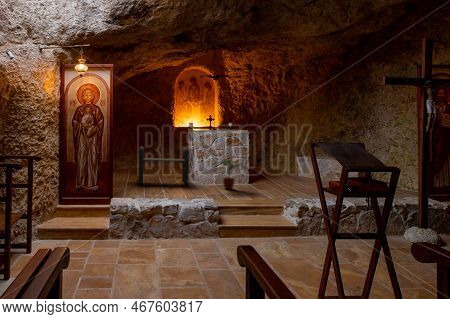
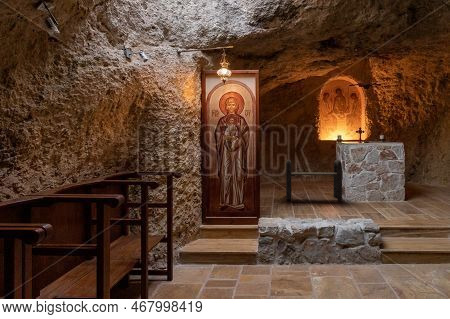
potted plant: present [213,160,242,189] -> none [371,172,413,206]

